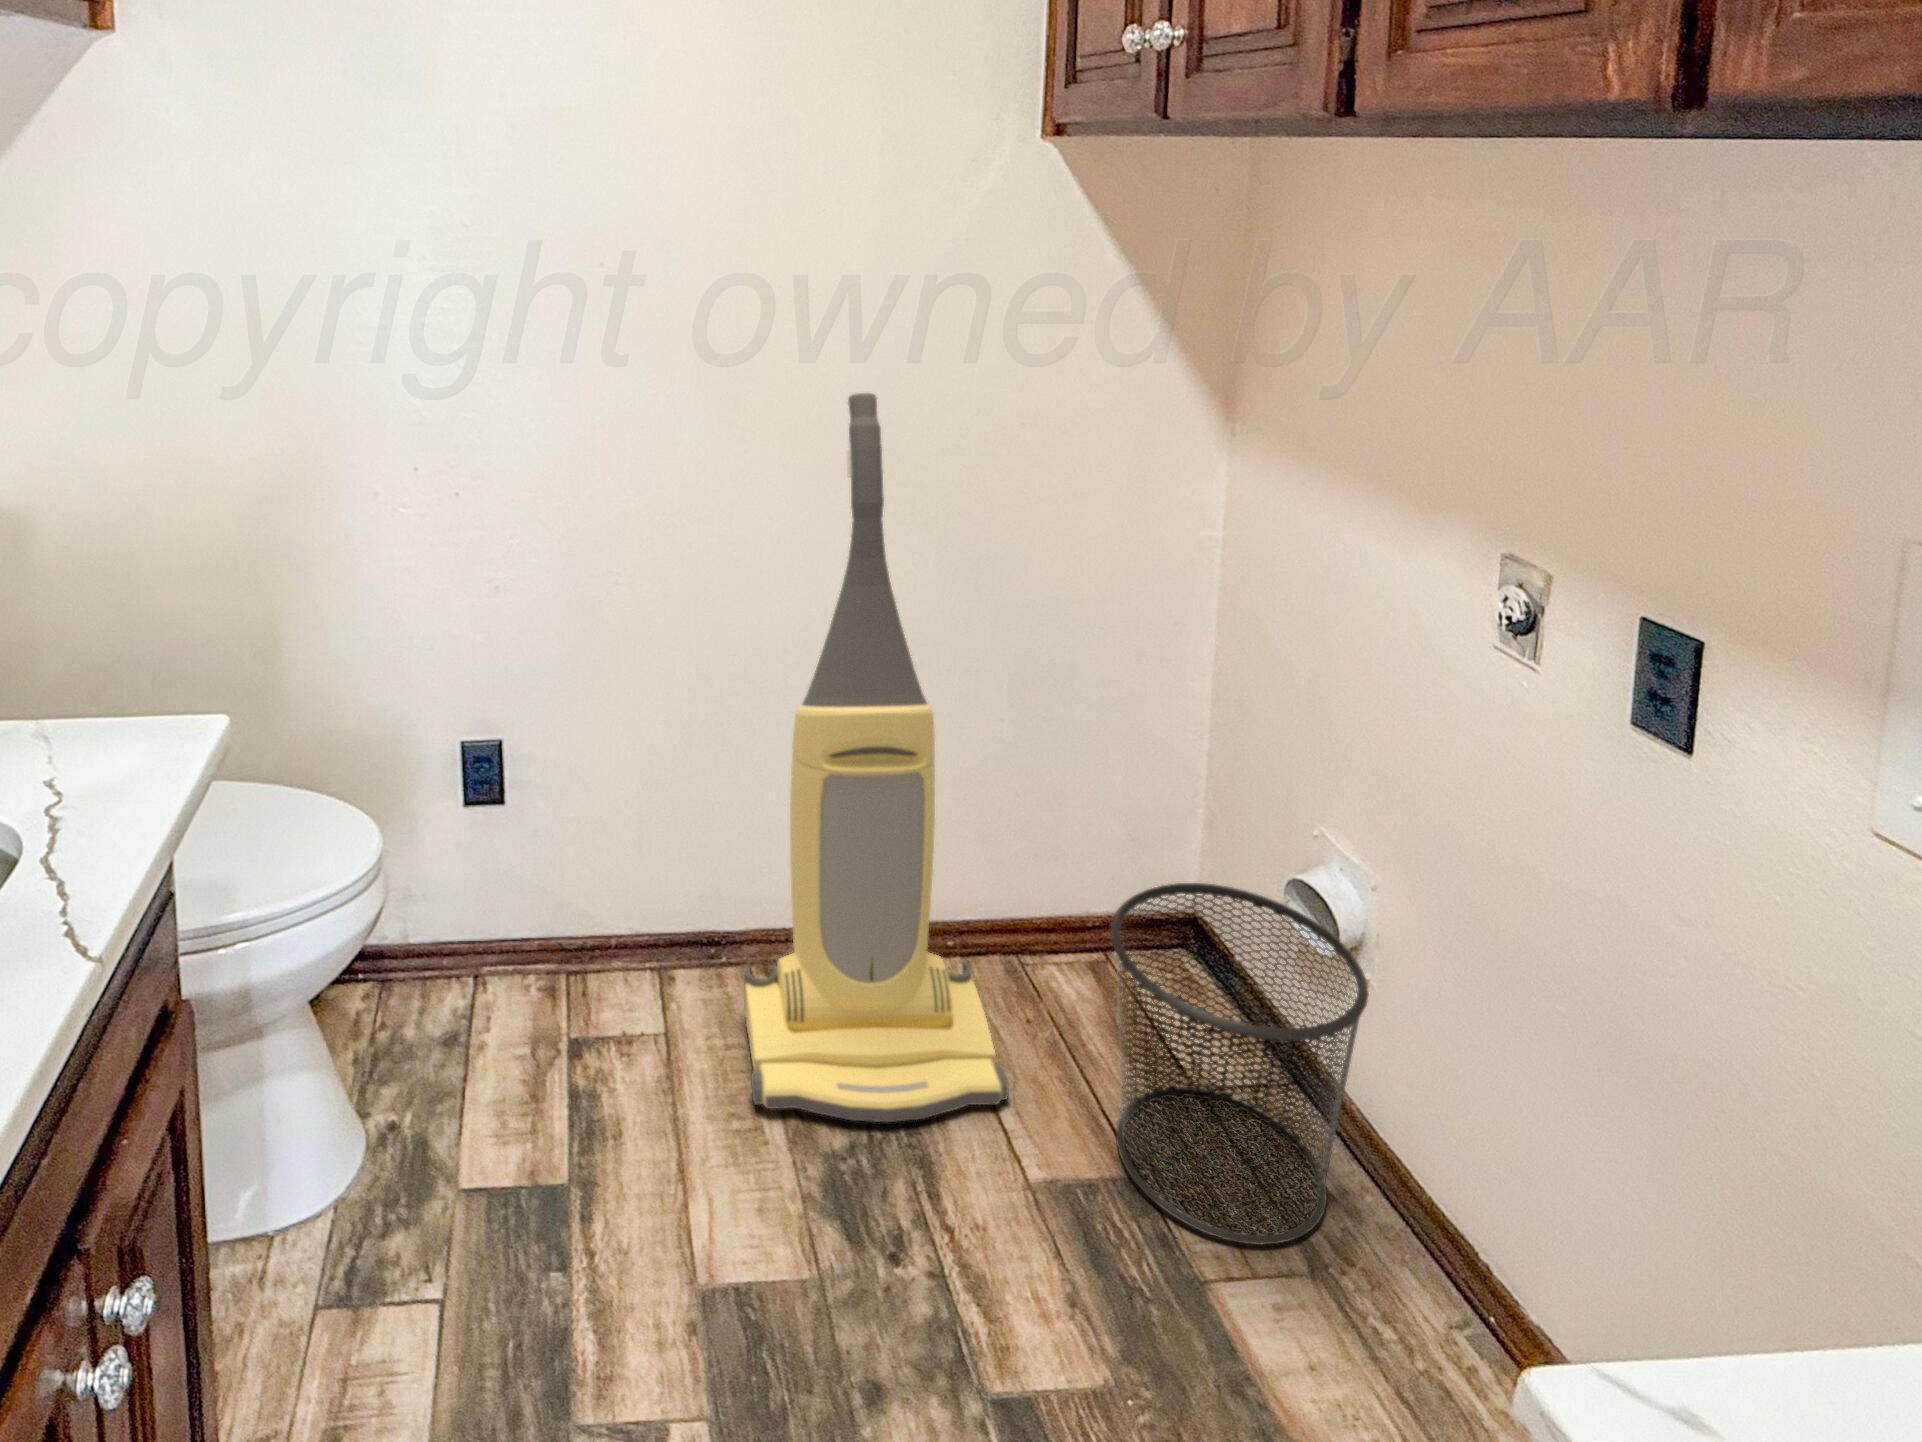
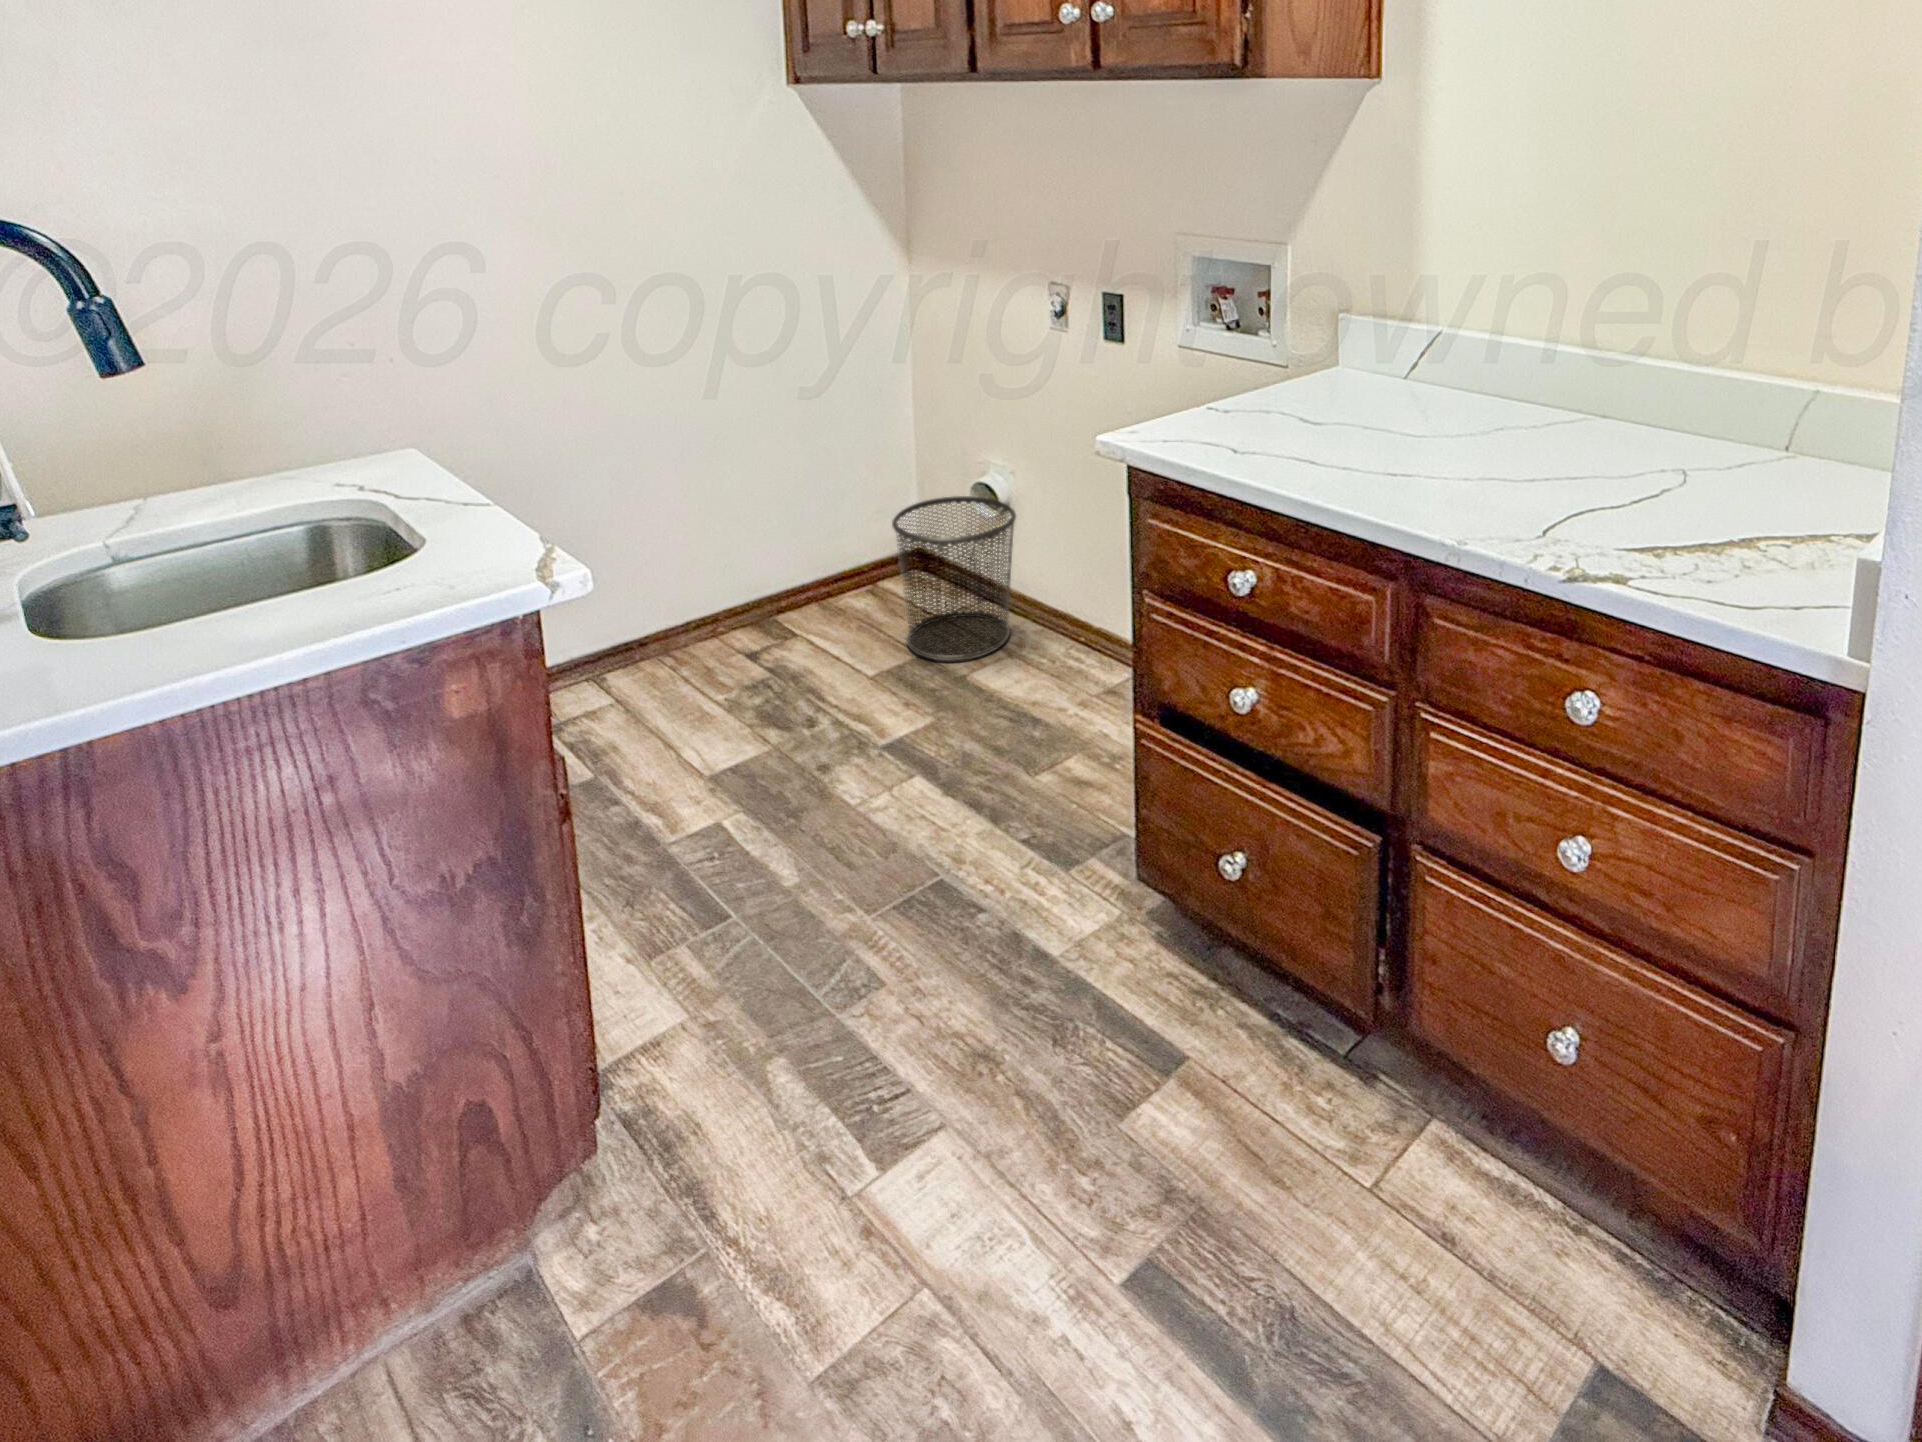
vacuum cleaner: present [744,393,1009,1122] -> none [665,249,846,706]

